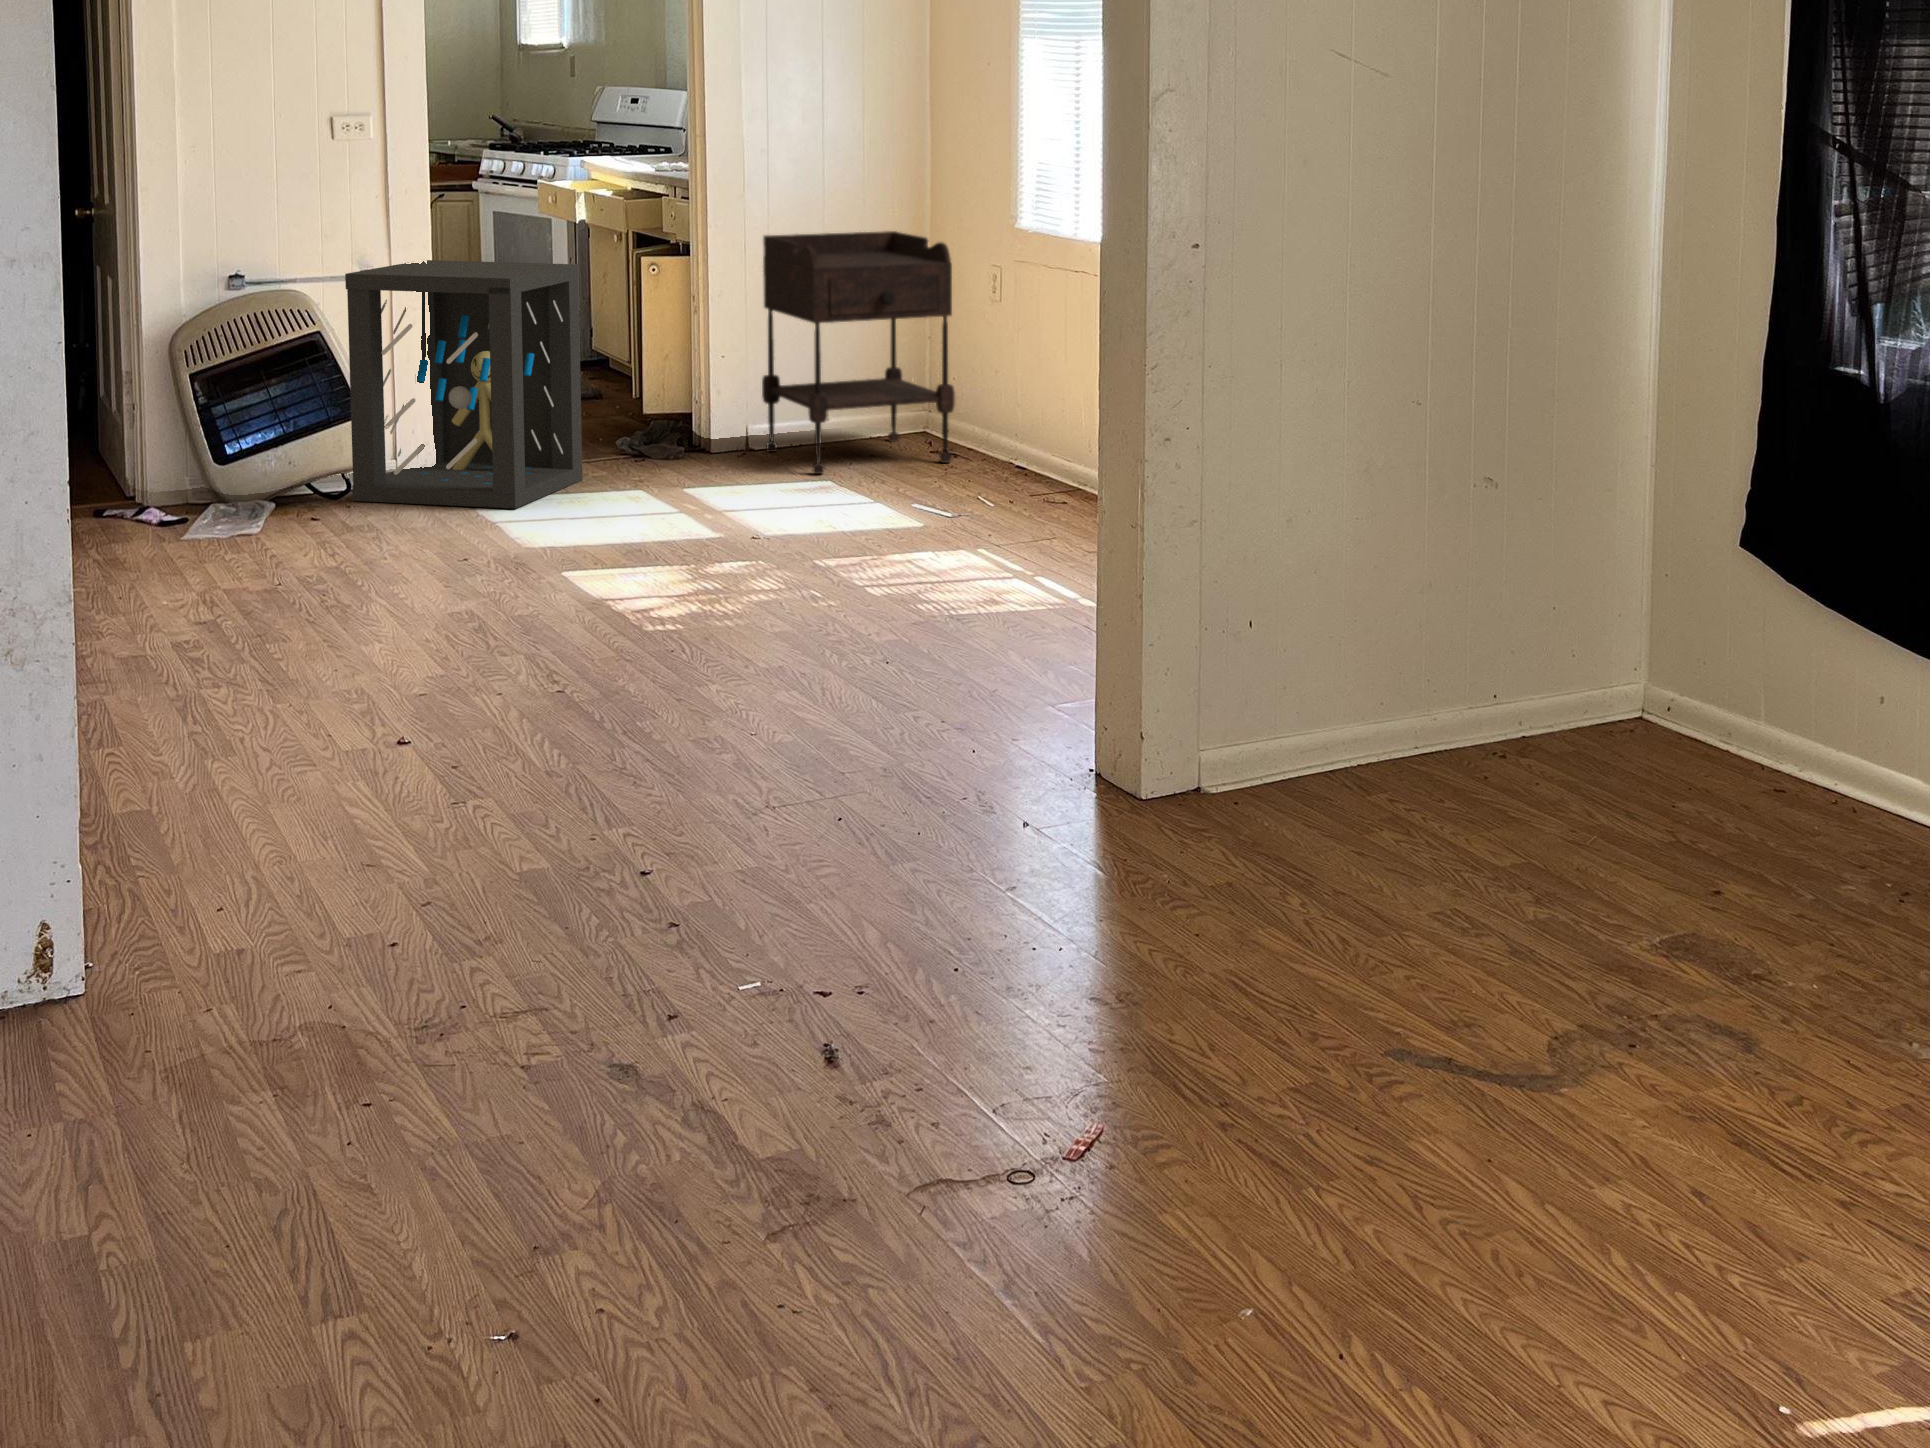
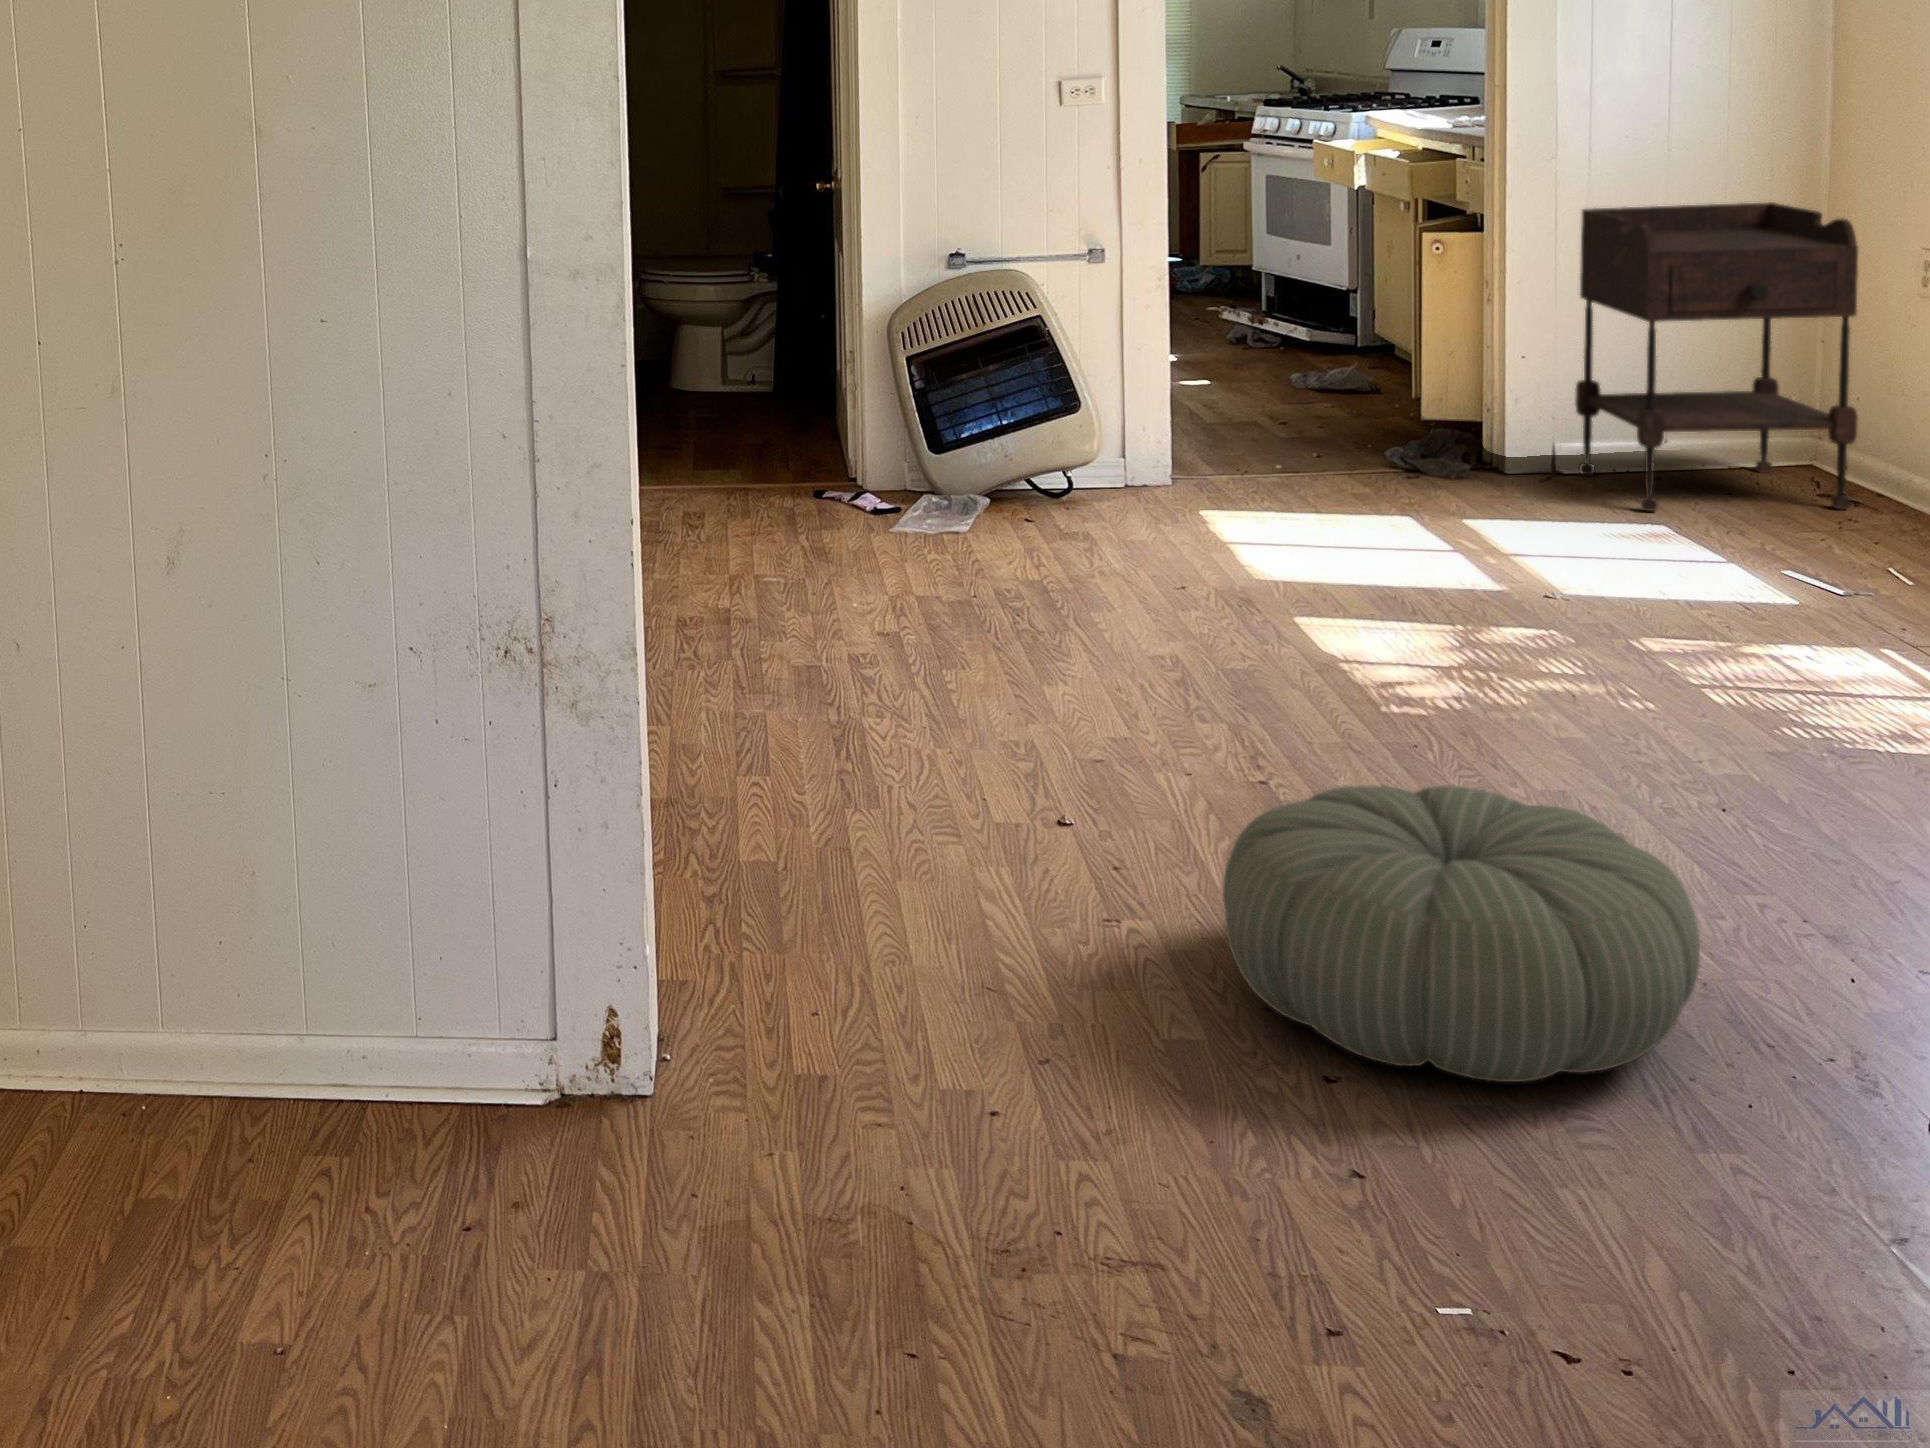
storage cabinet: present [345,260,583,509] -> none [1069,238,1337,525]
pouf: none [554,652,881,852] -> present [1223,785,1700,1082]

